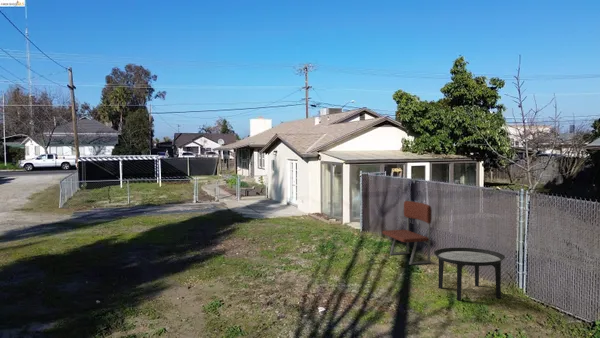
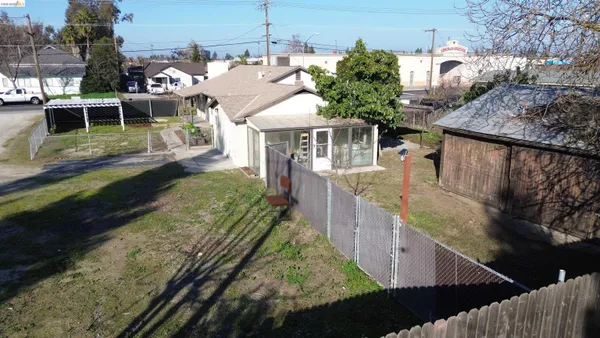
round table: present [434,248,505,301] -> none [275,214,316,249]

